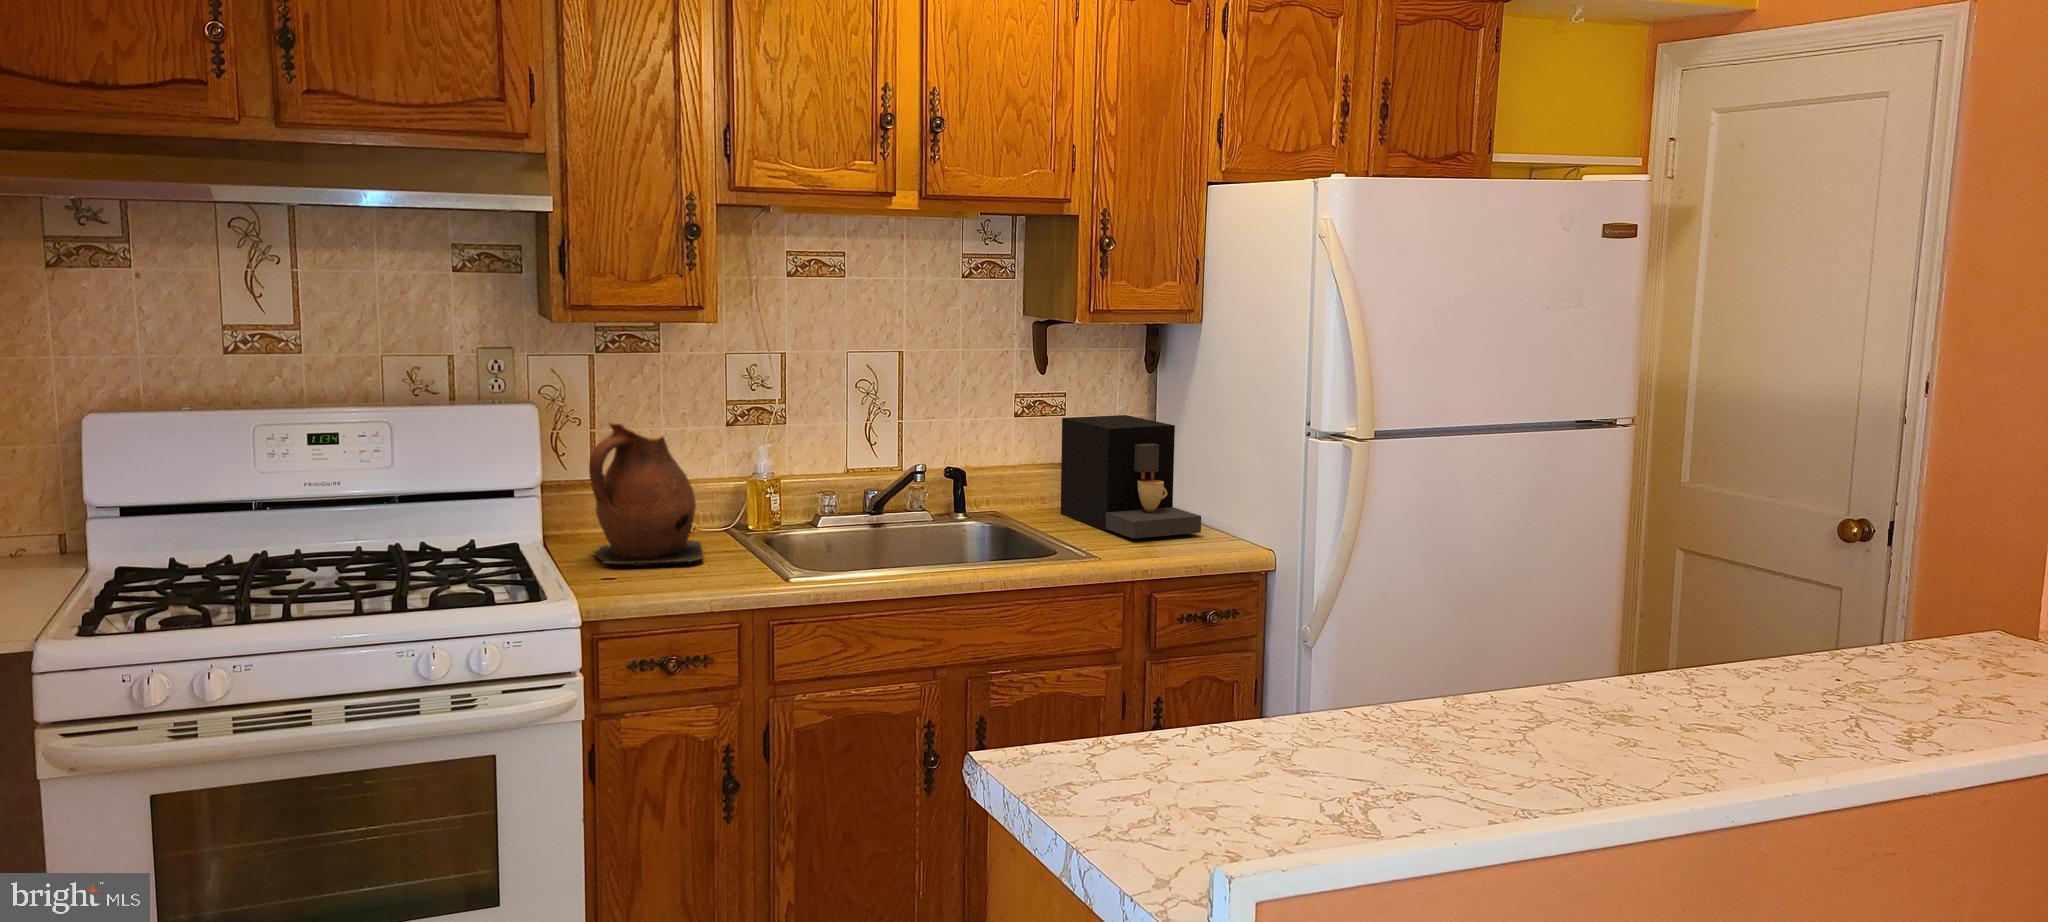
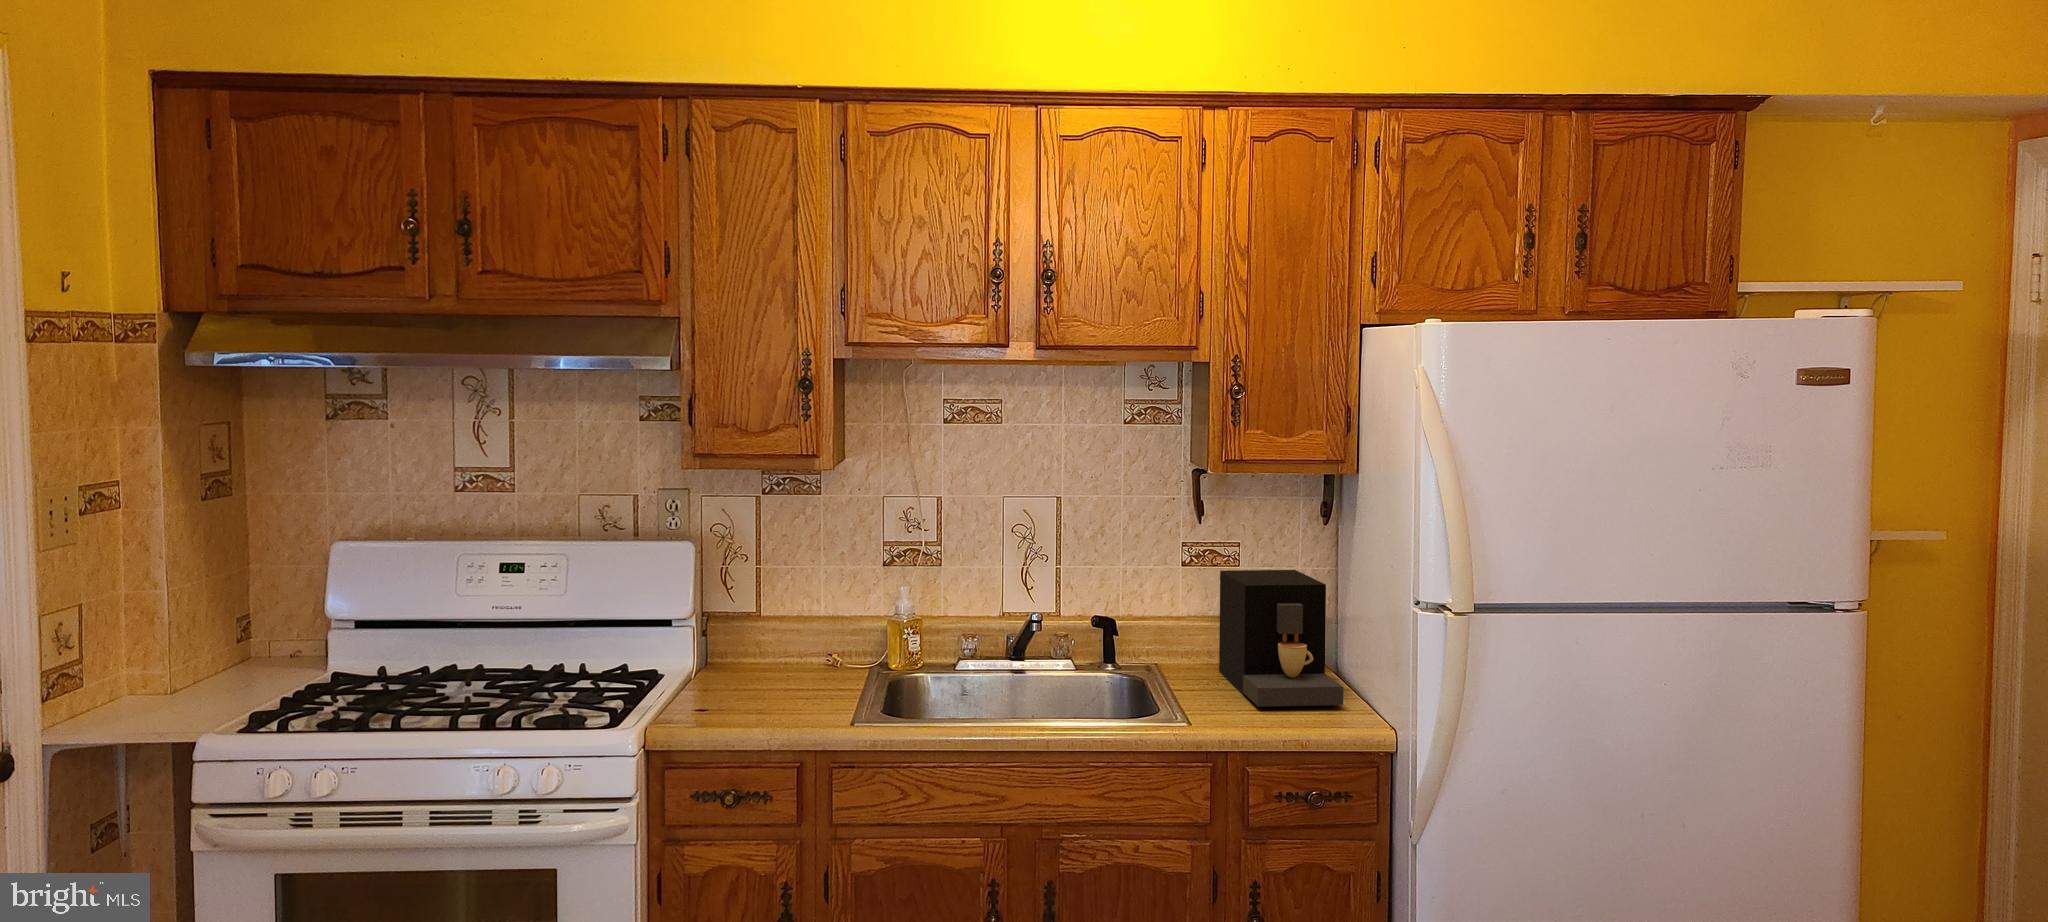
ceramic pitcher: present [589,422,703,564] -> none [709,561,830,701]

